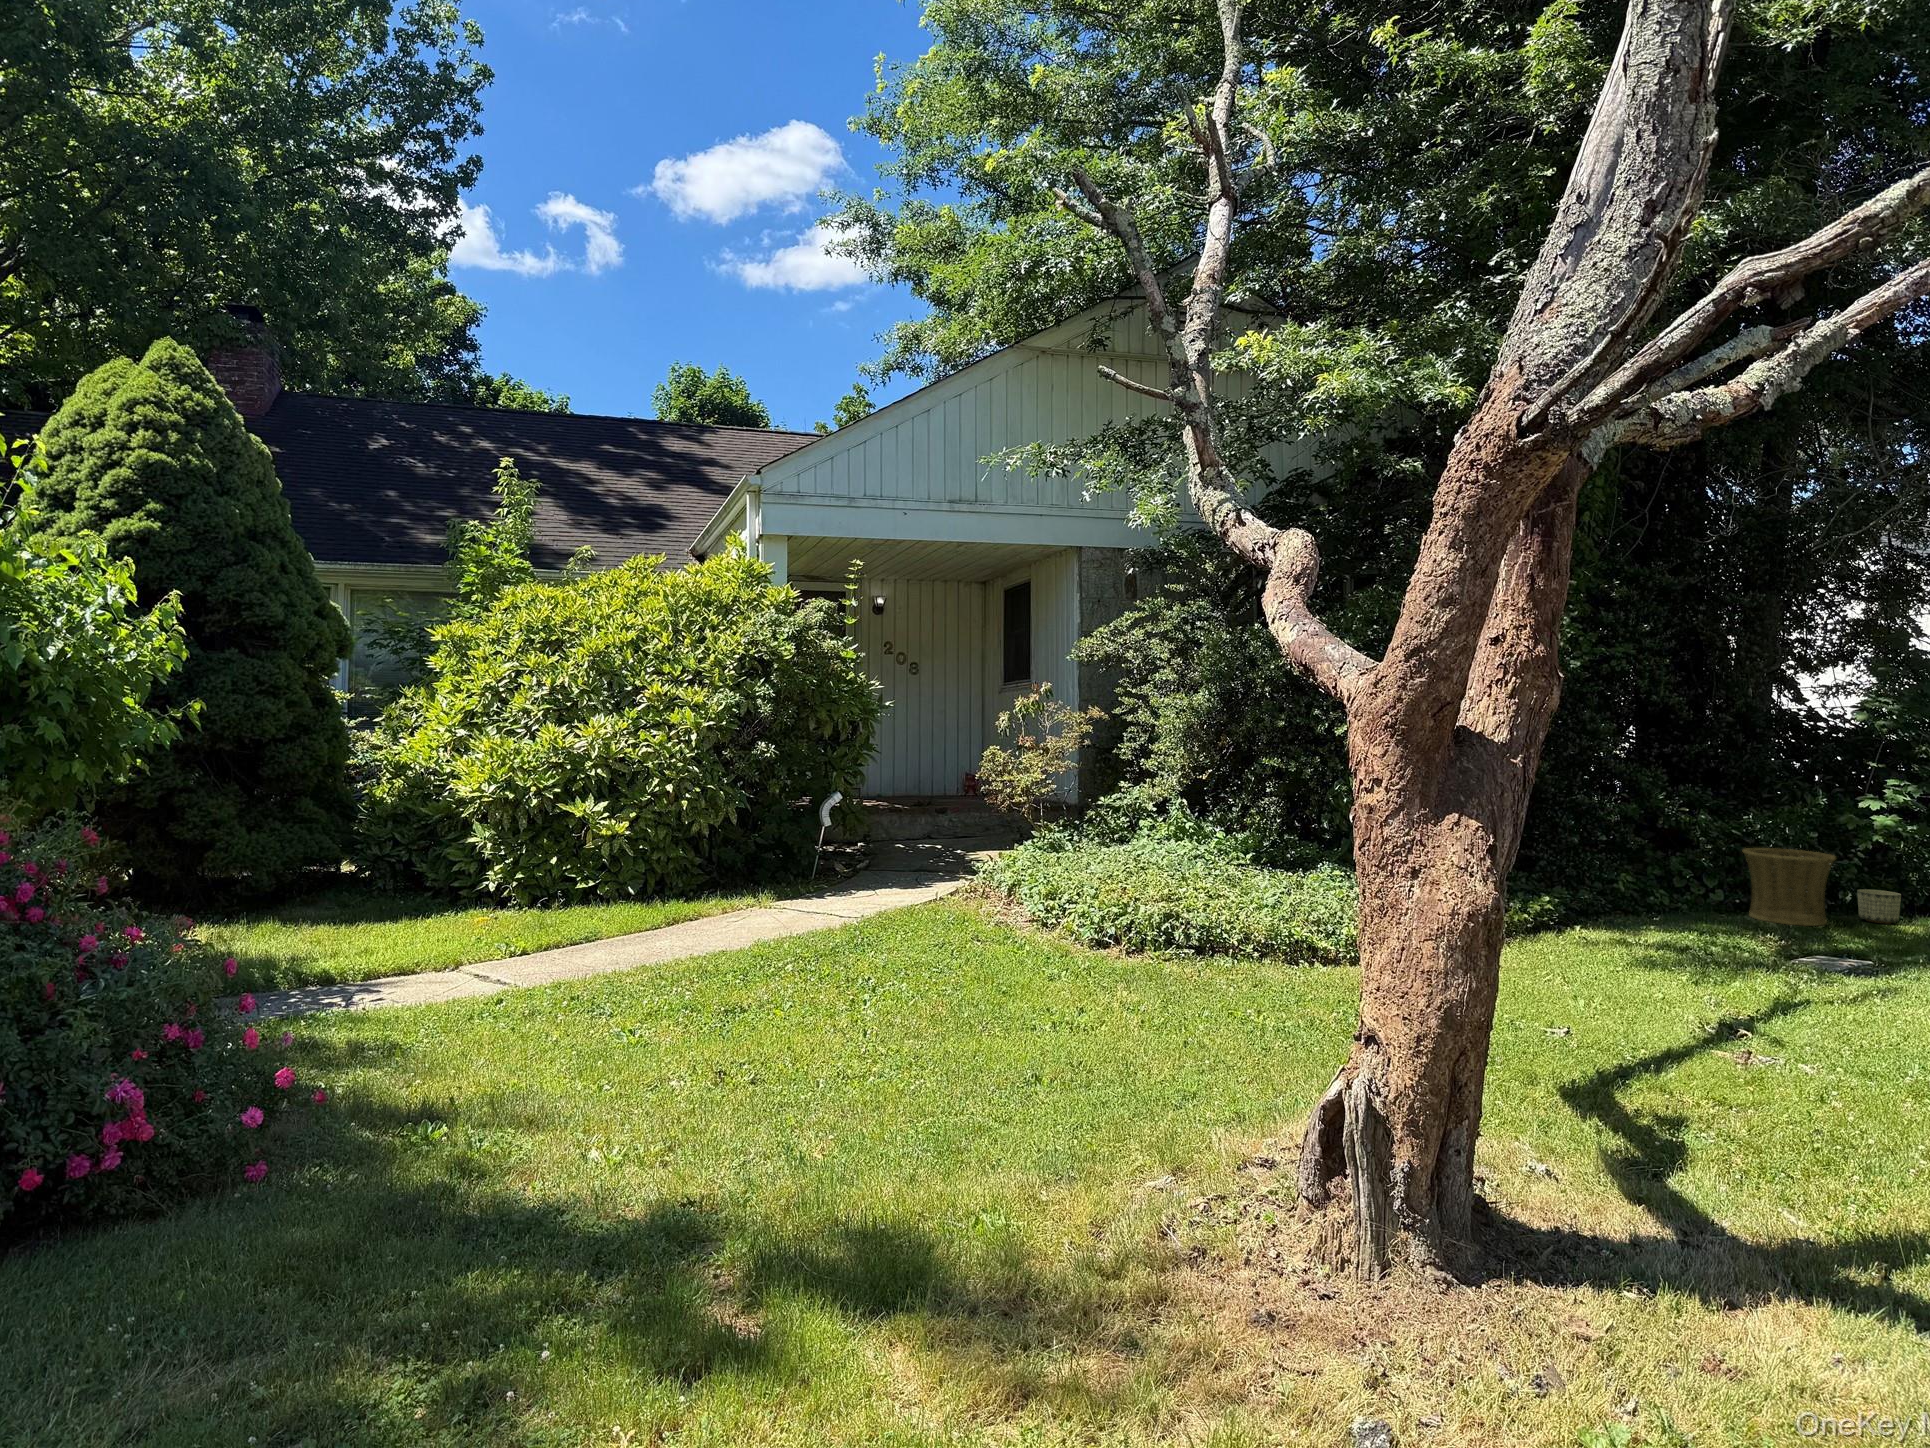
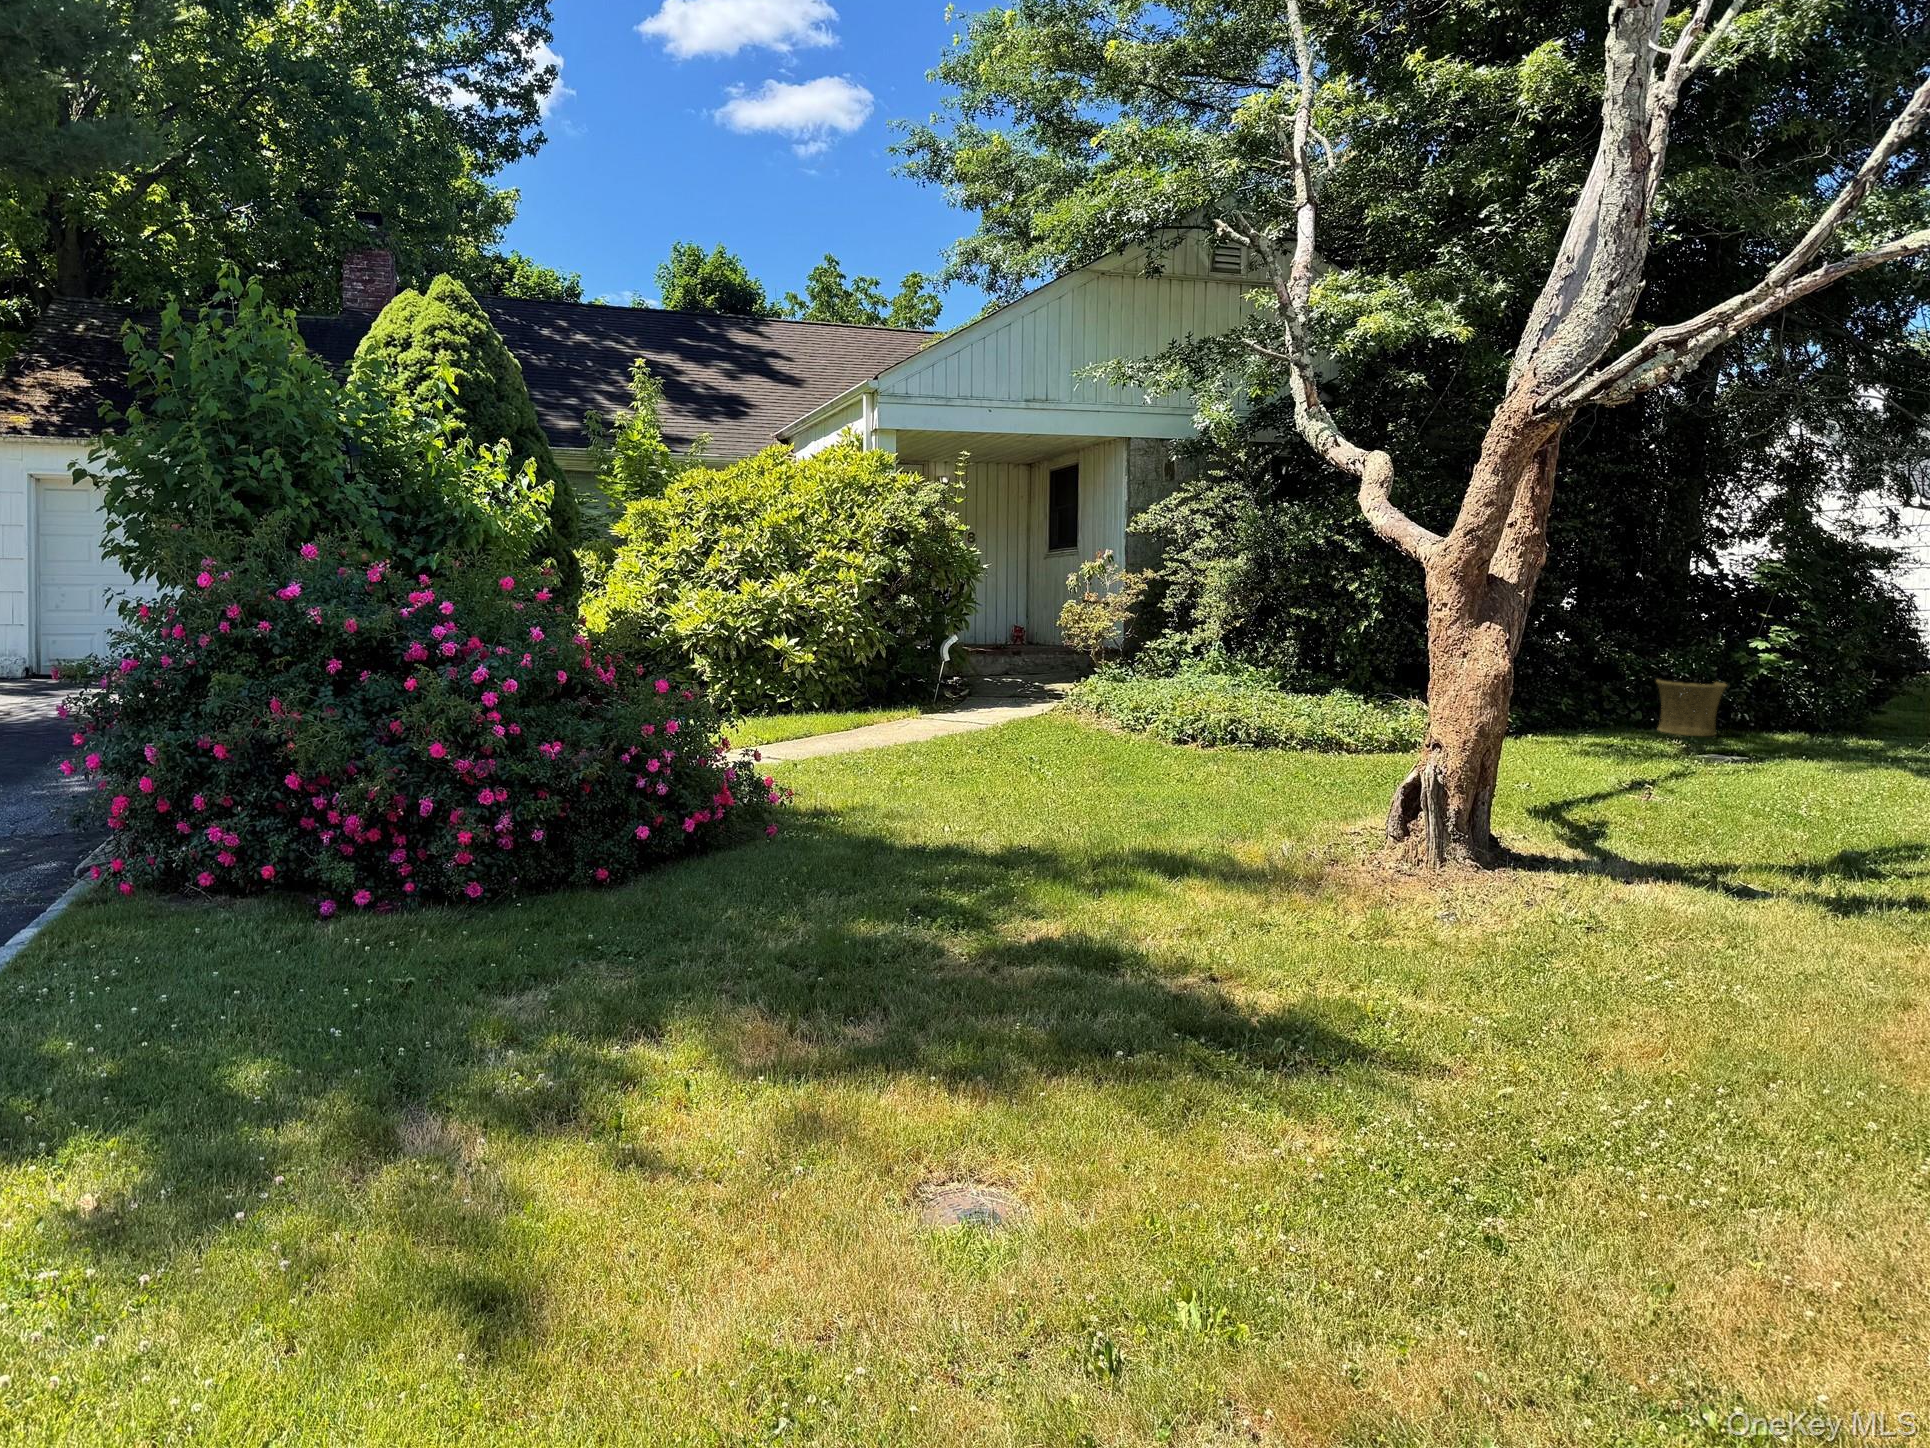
planter: present [1857,889,1901,924] -> none [1742,711,1775,736]

